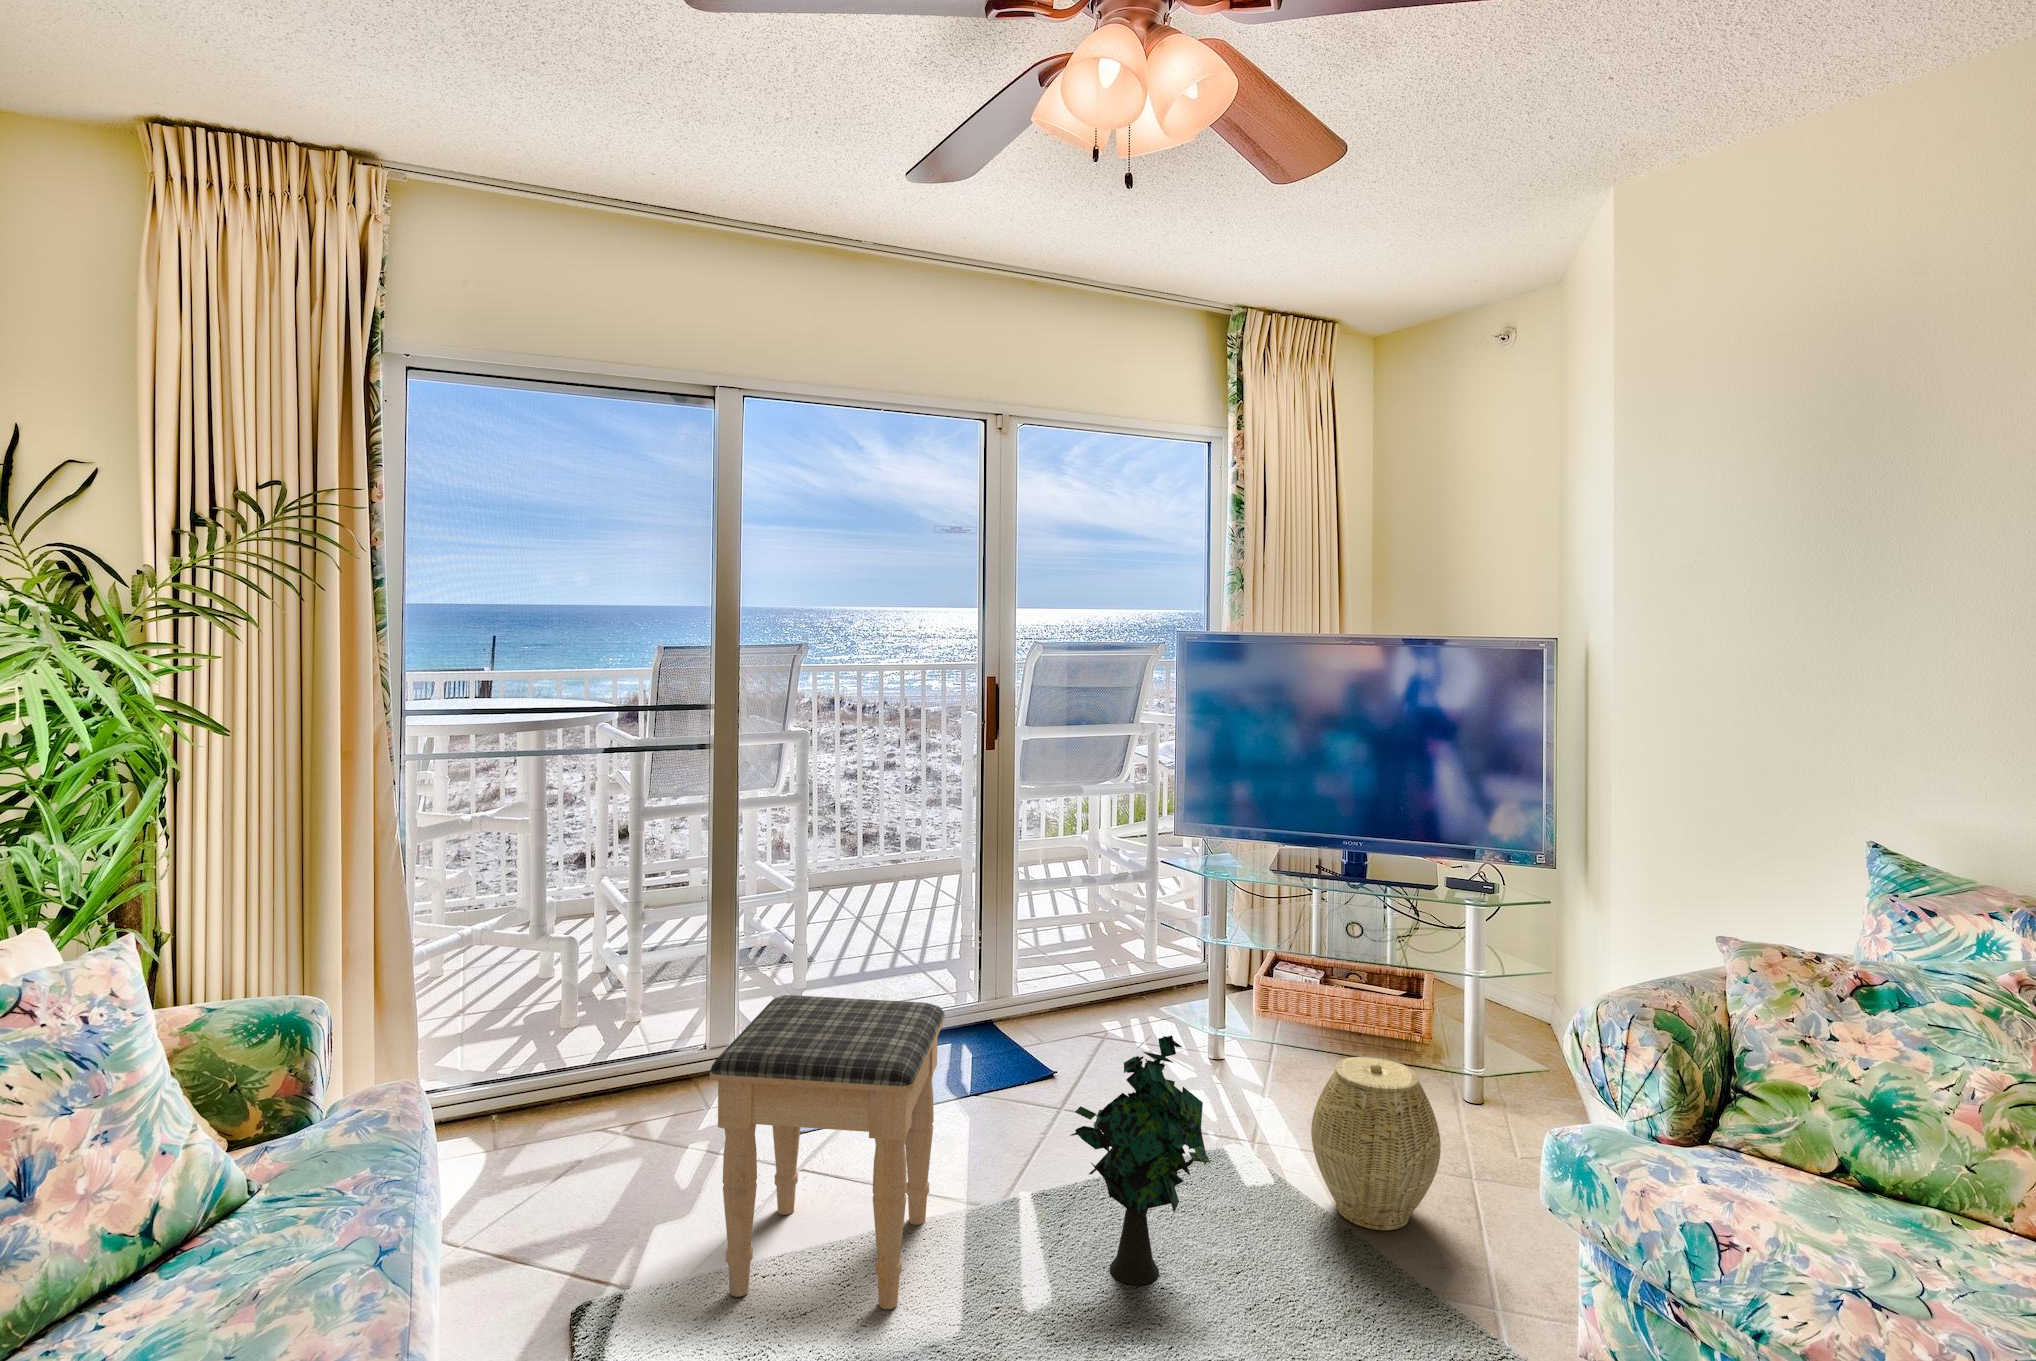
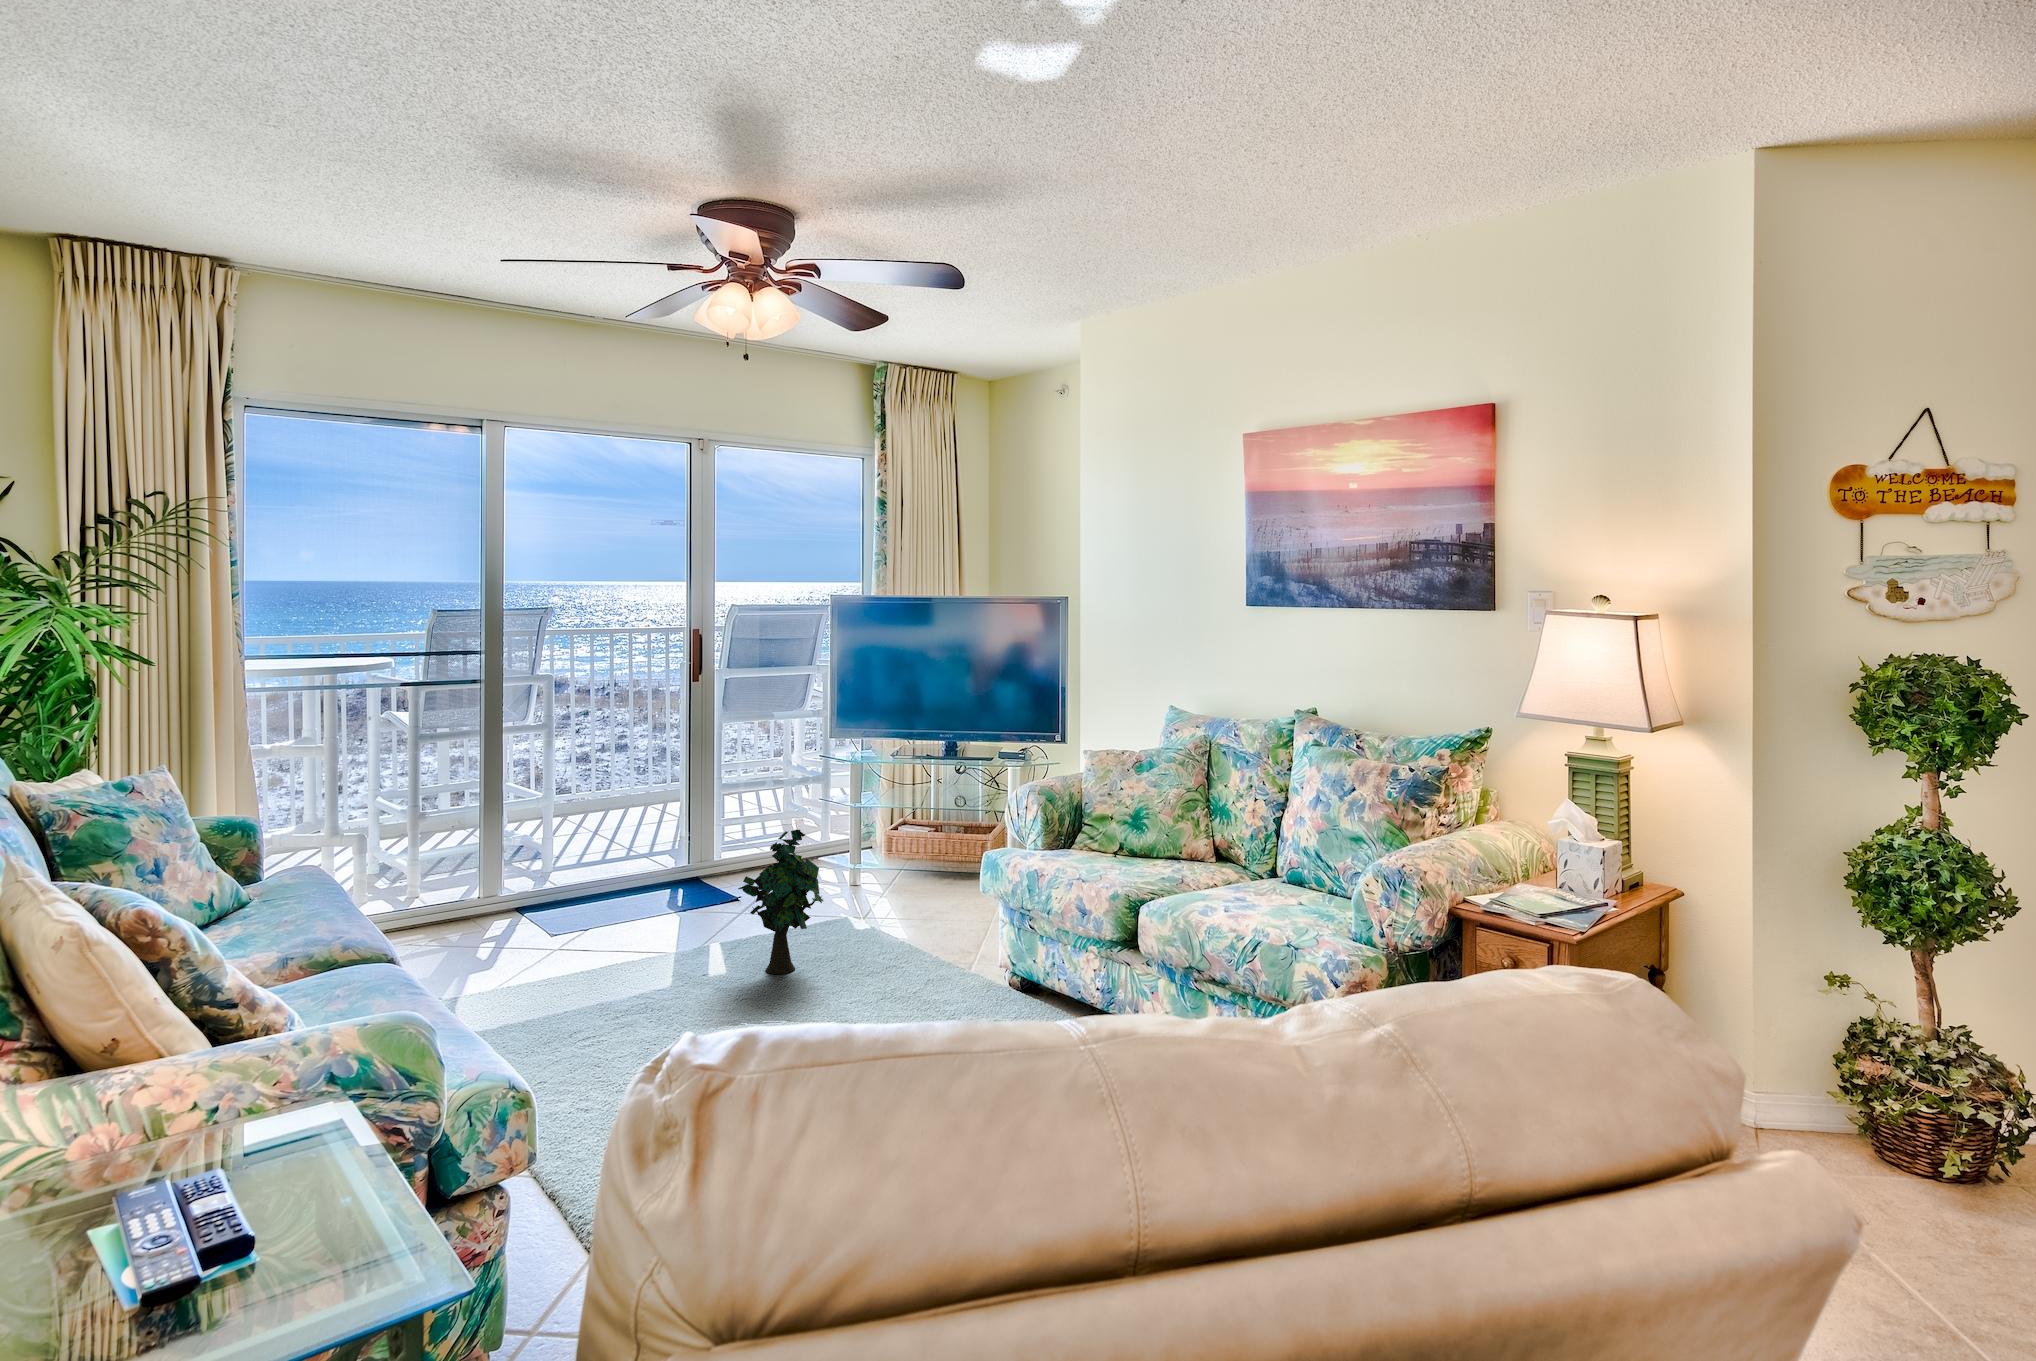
footstool: present [710,995,945,1309] -> none [509,826,660,996]
woven basket: present [1311,1057,1441,1230] -> none [896,850,970,946]

